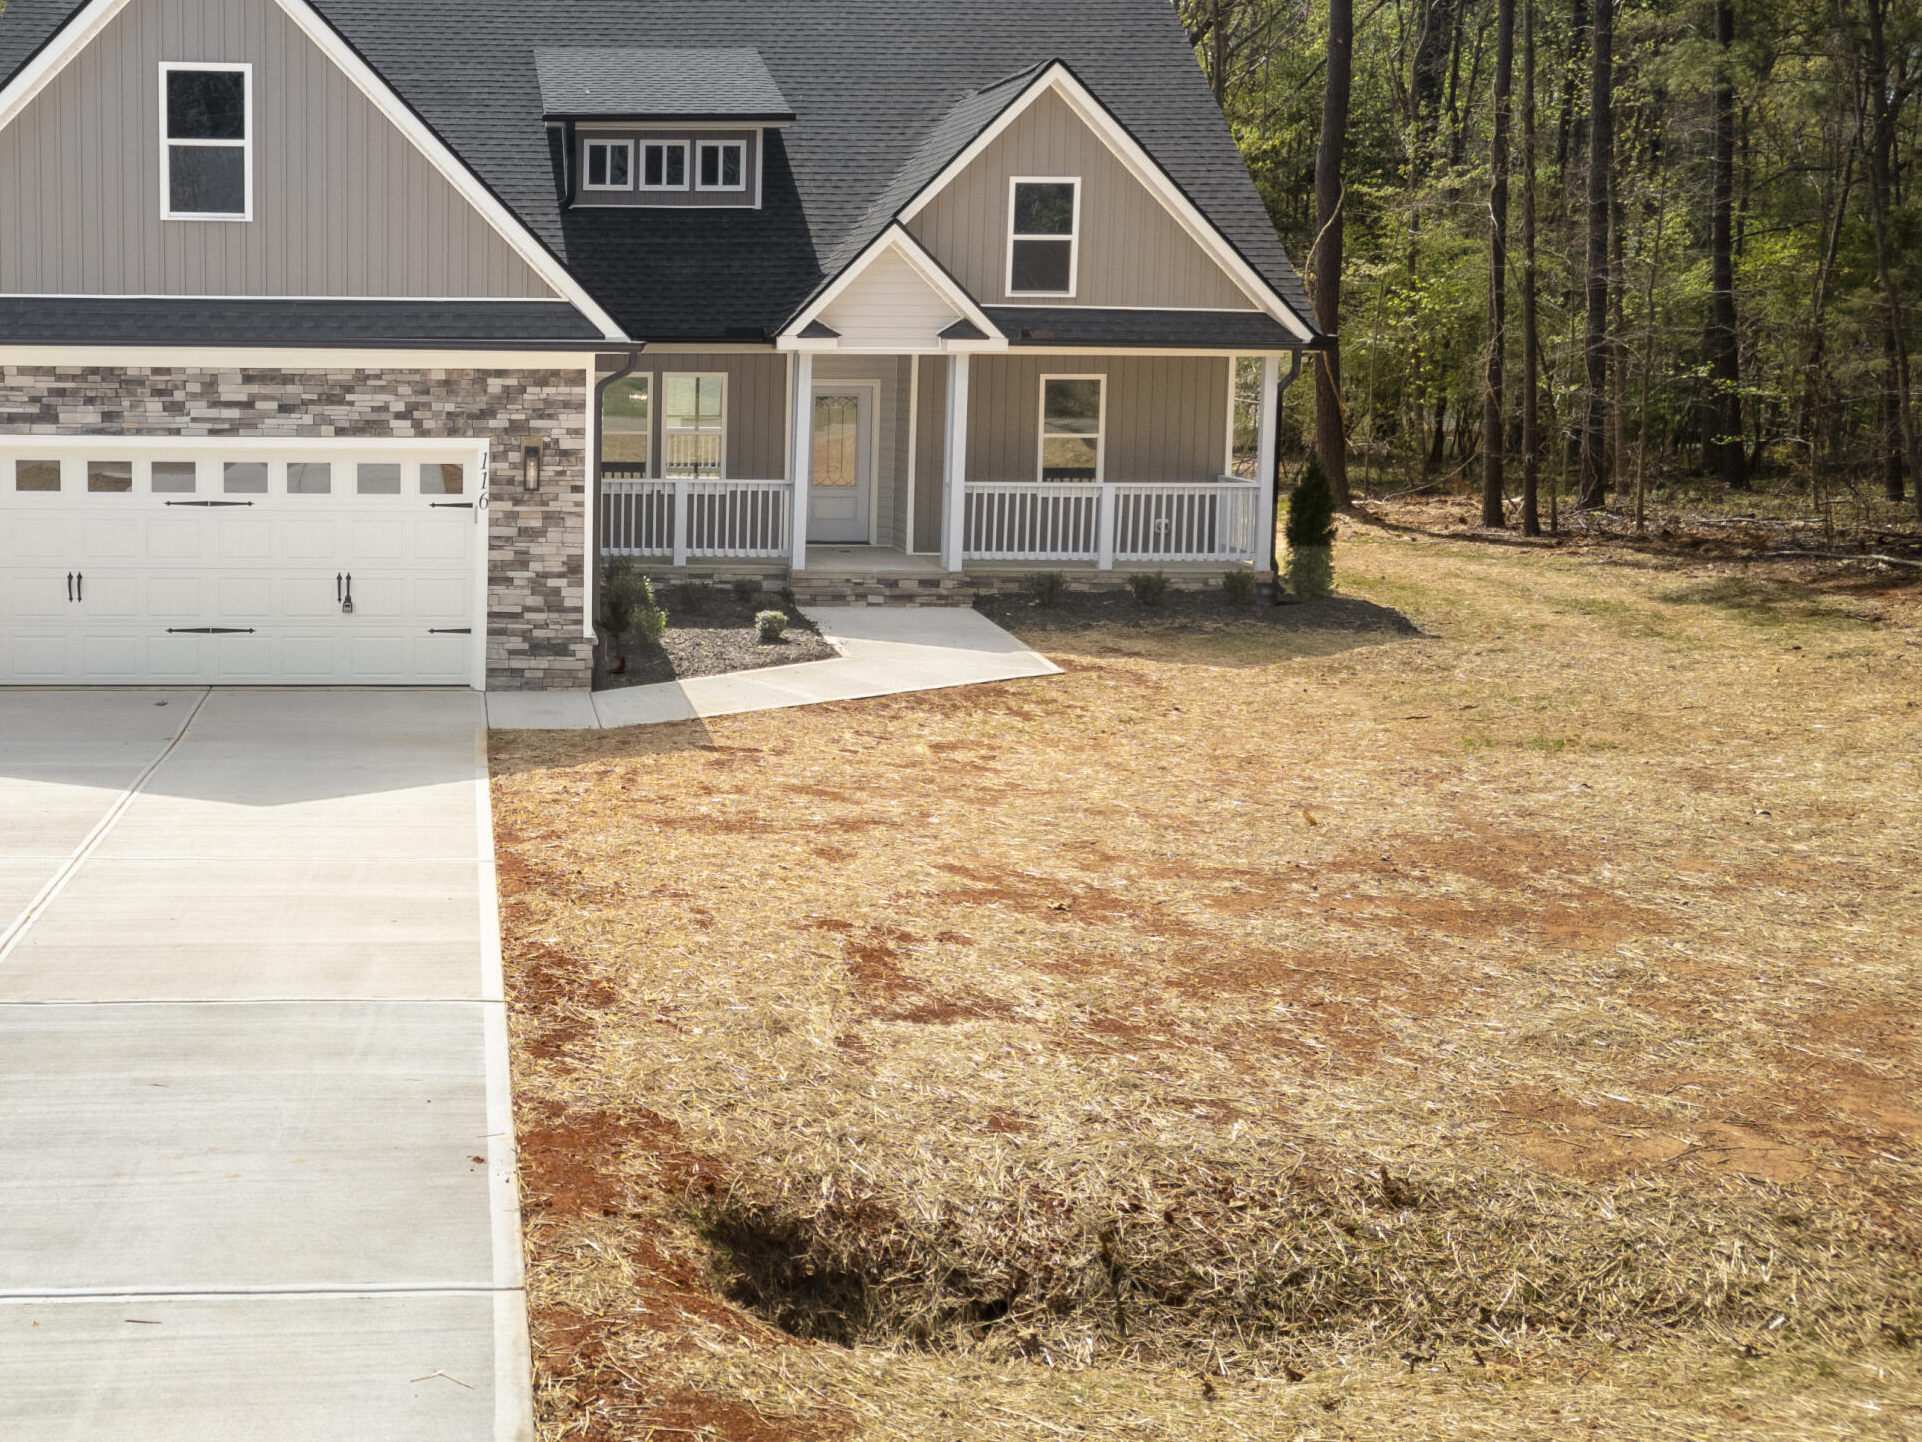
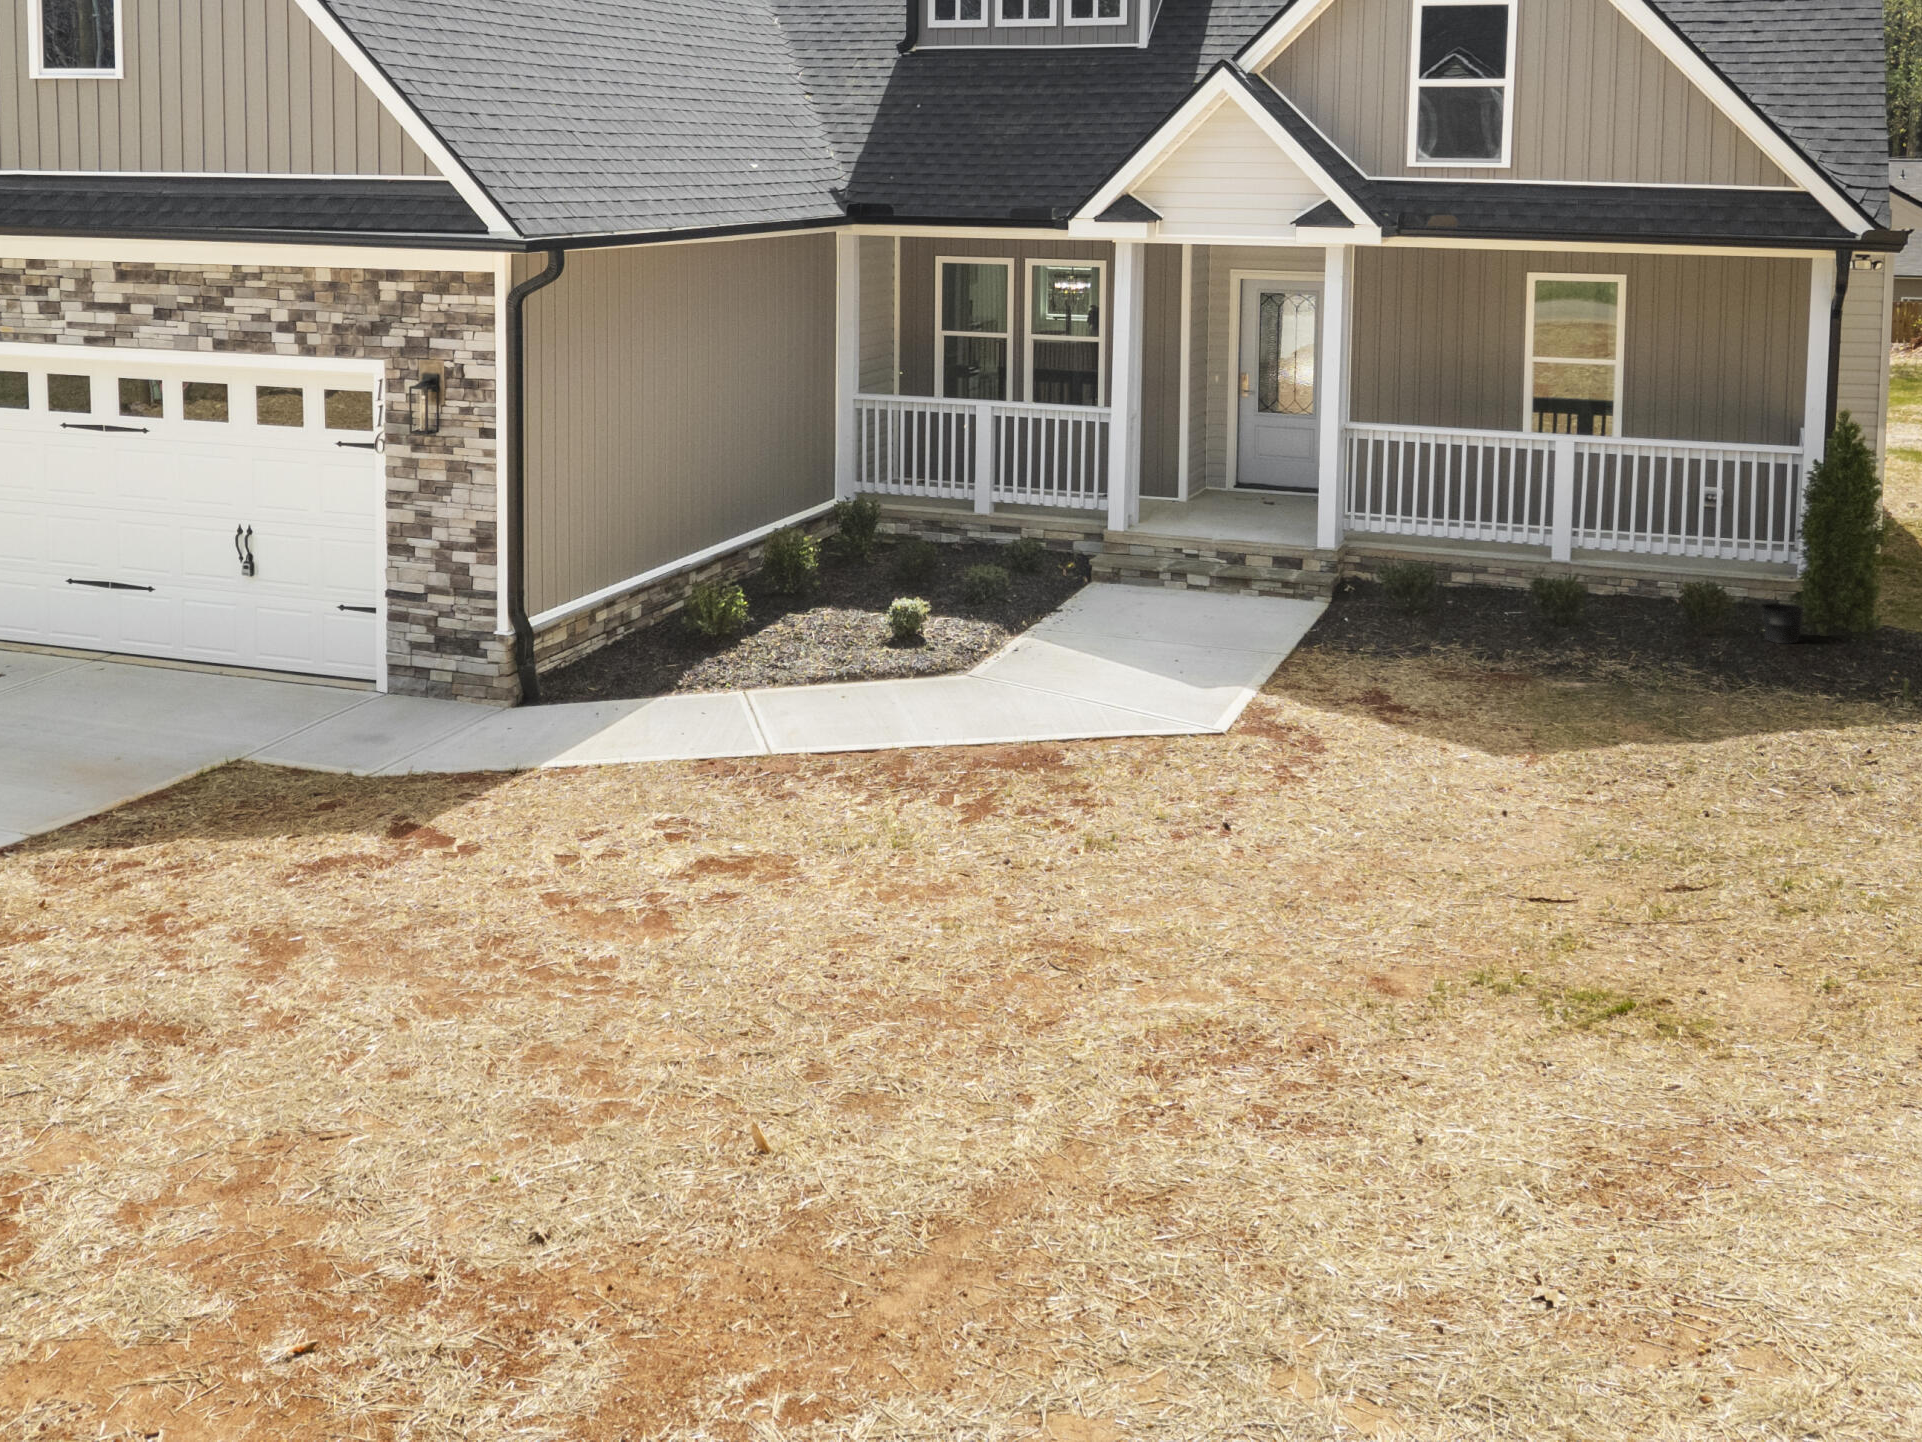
potted tree: present [594,589,631,673] -> none [557,569,631,688]

